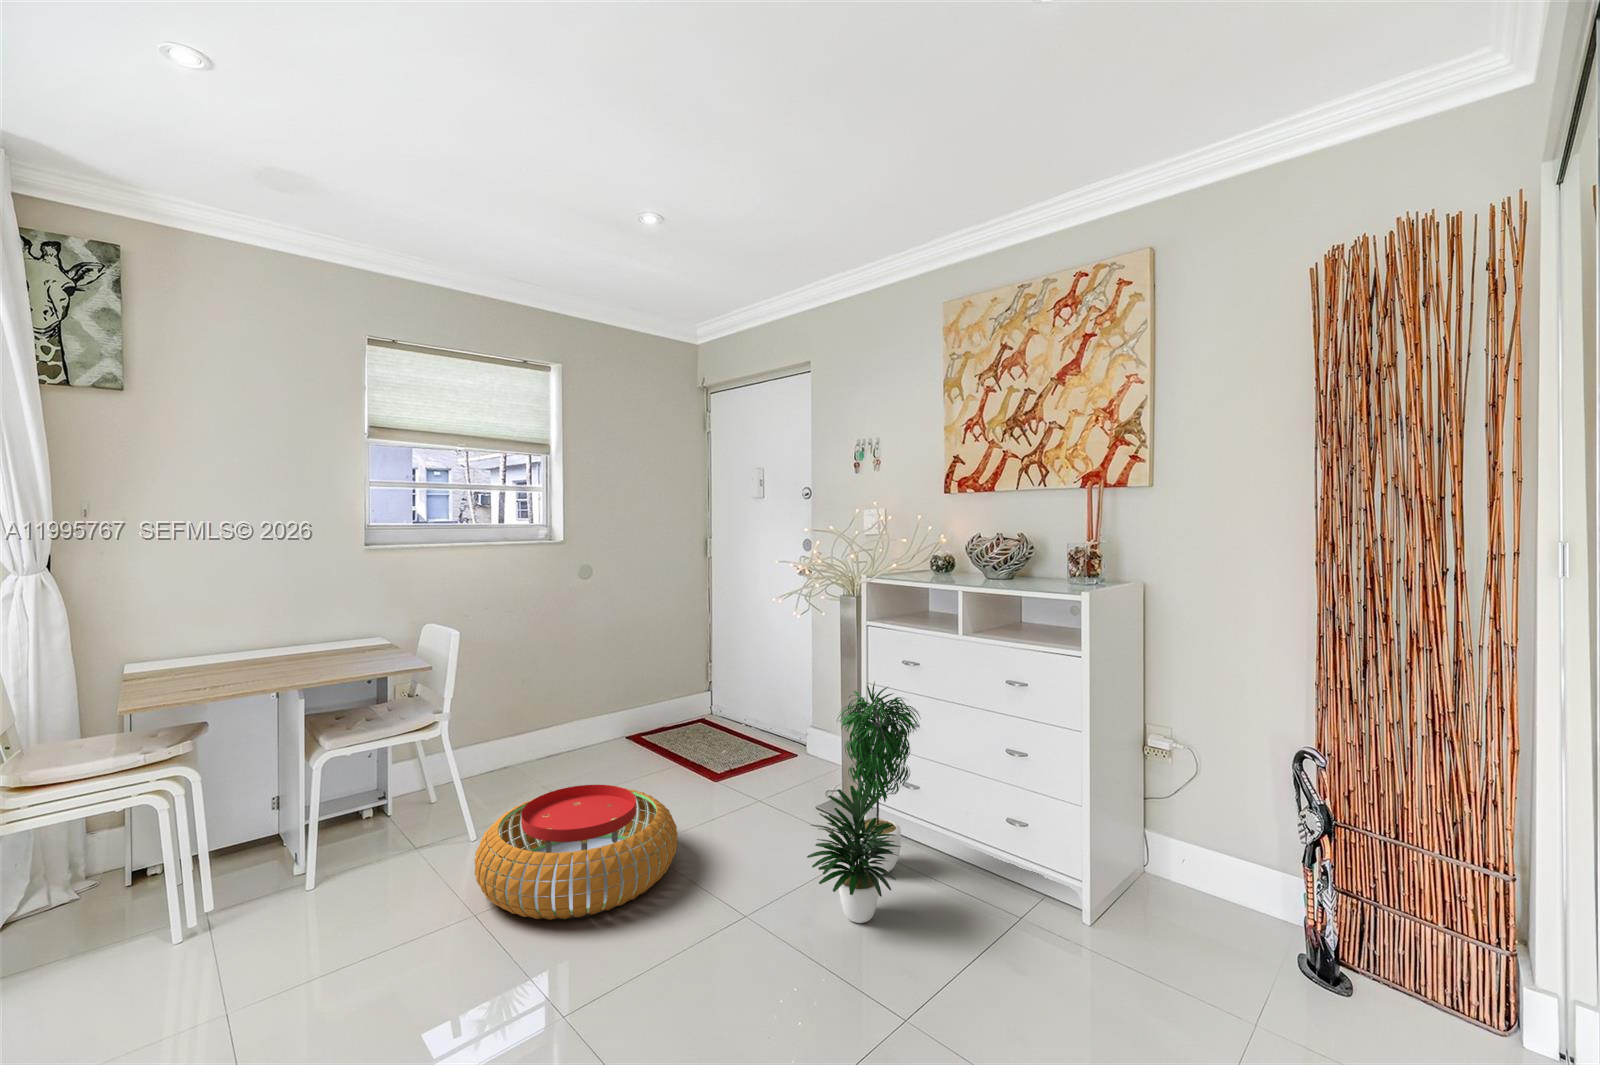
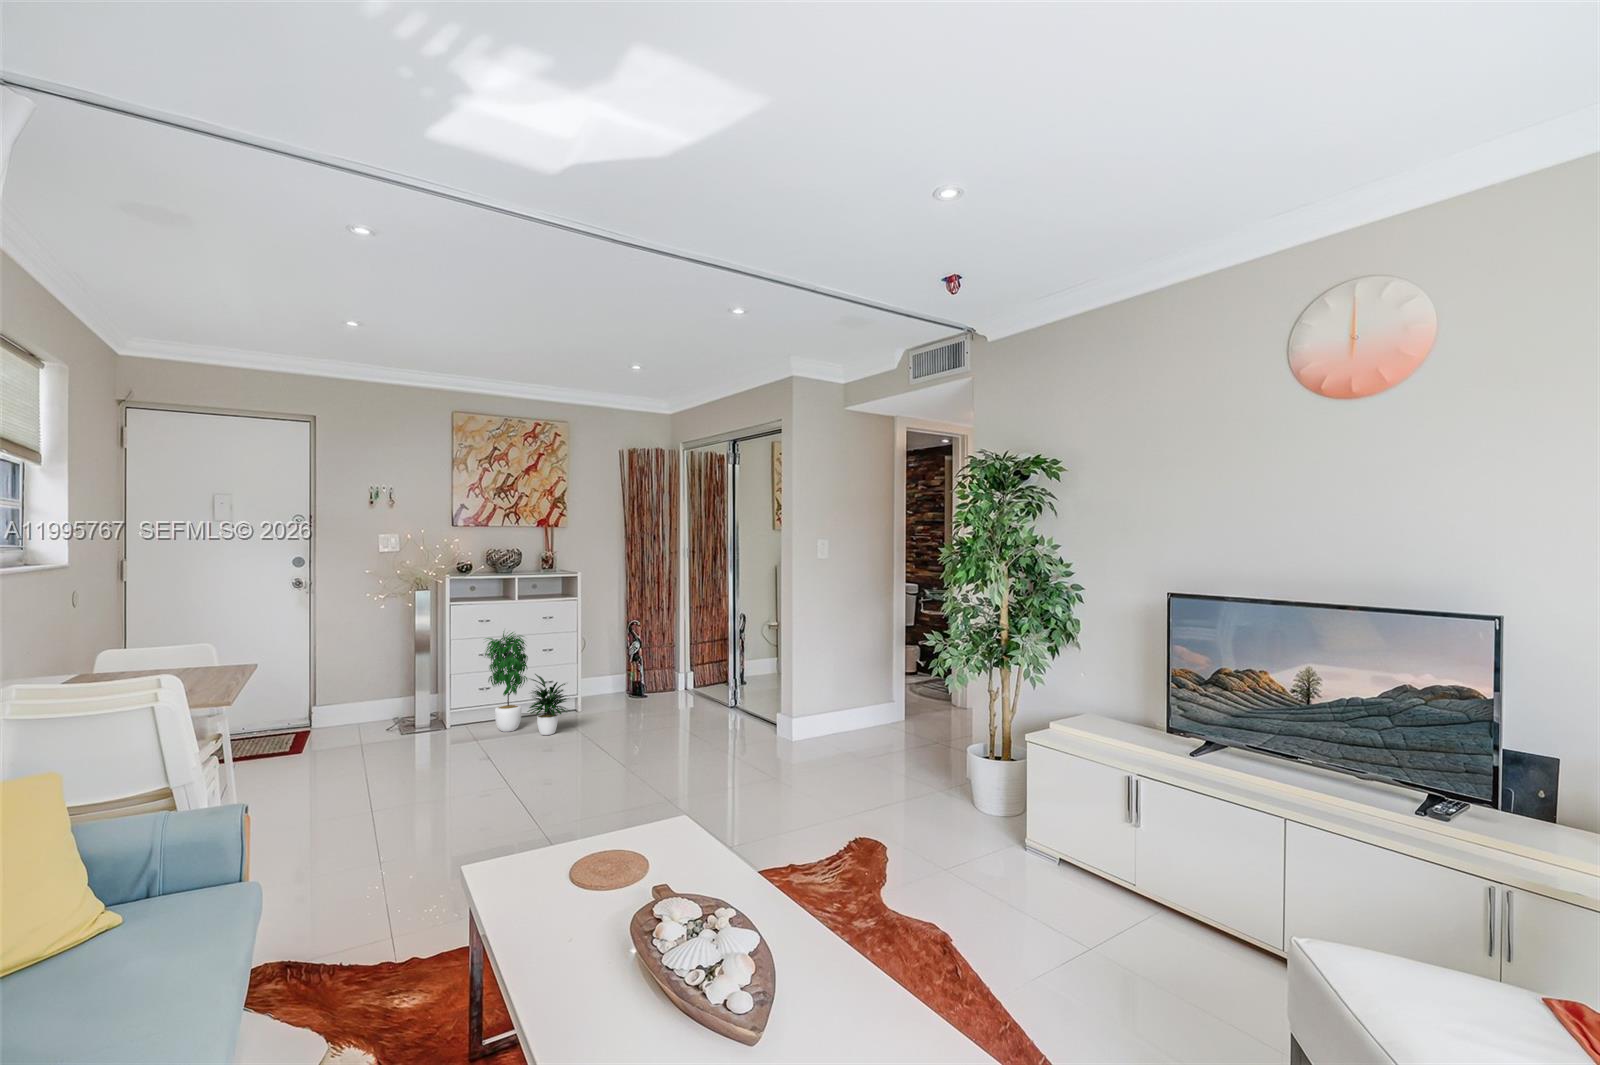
pouf: present [475,785,677,920] -> none [349,724,500,800]

